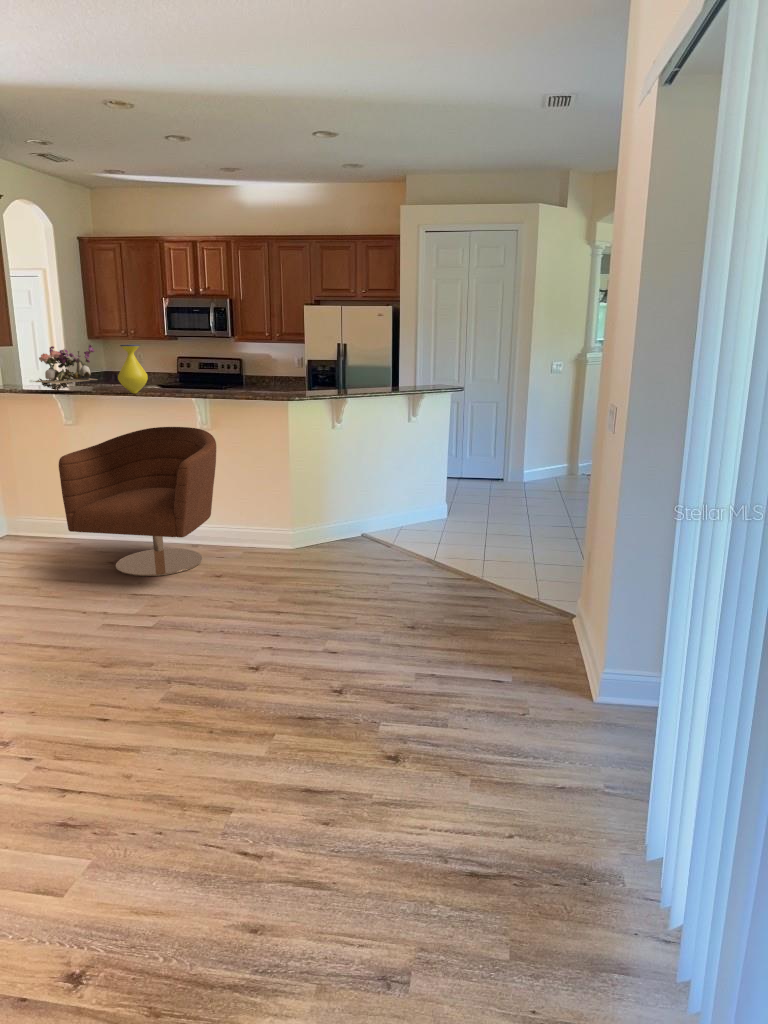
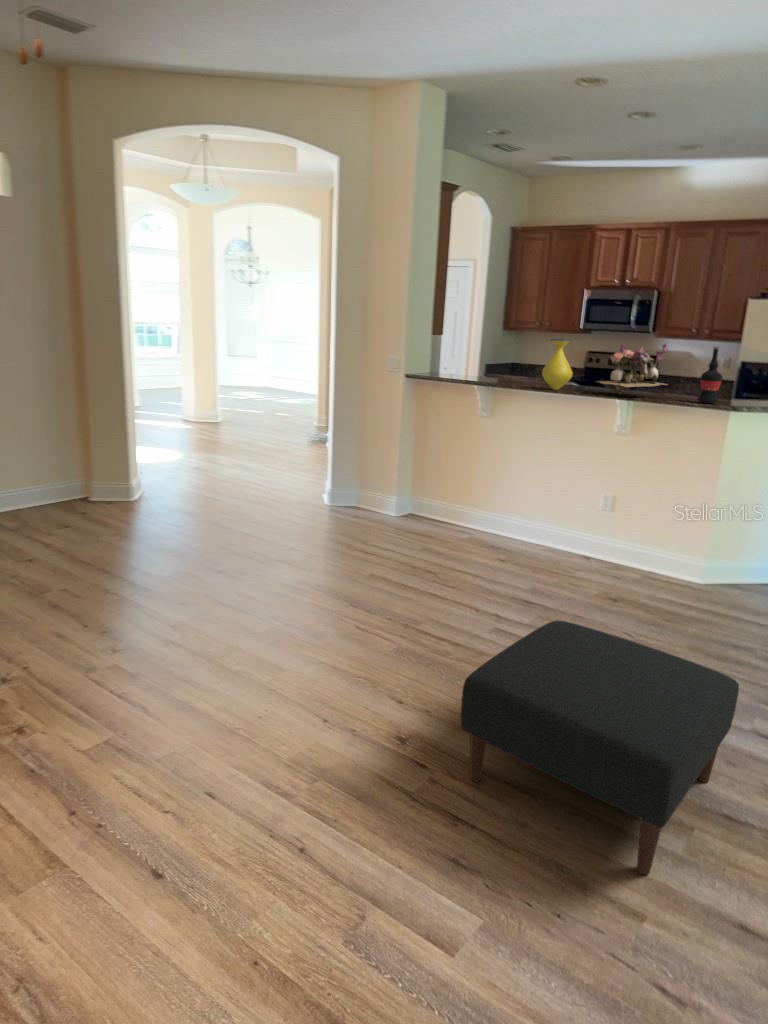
flower arrangement: present [35,343,97,391] -> present [599,344,668,394]
wine bottle: none [258,346,276,395] -> present [698,347,722,403]
armchair: present [59,427,216,576] -> none [473,427,637,585]
ottoman: none [53,595,296,775] -> present [461,620,739,874]

